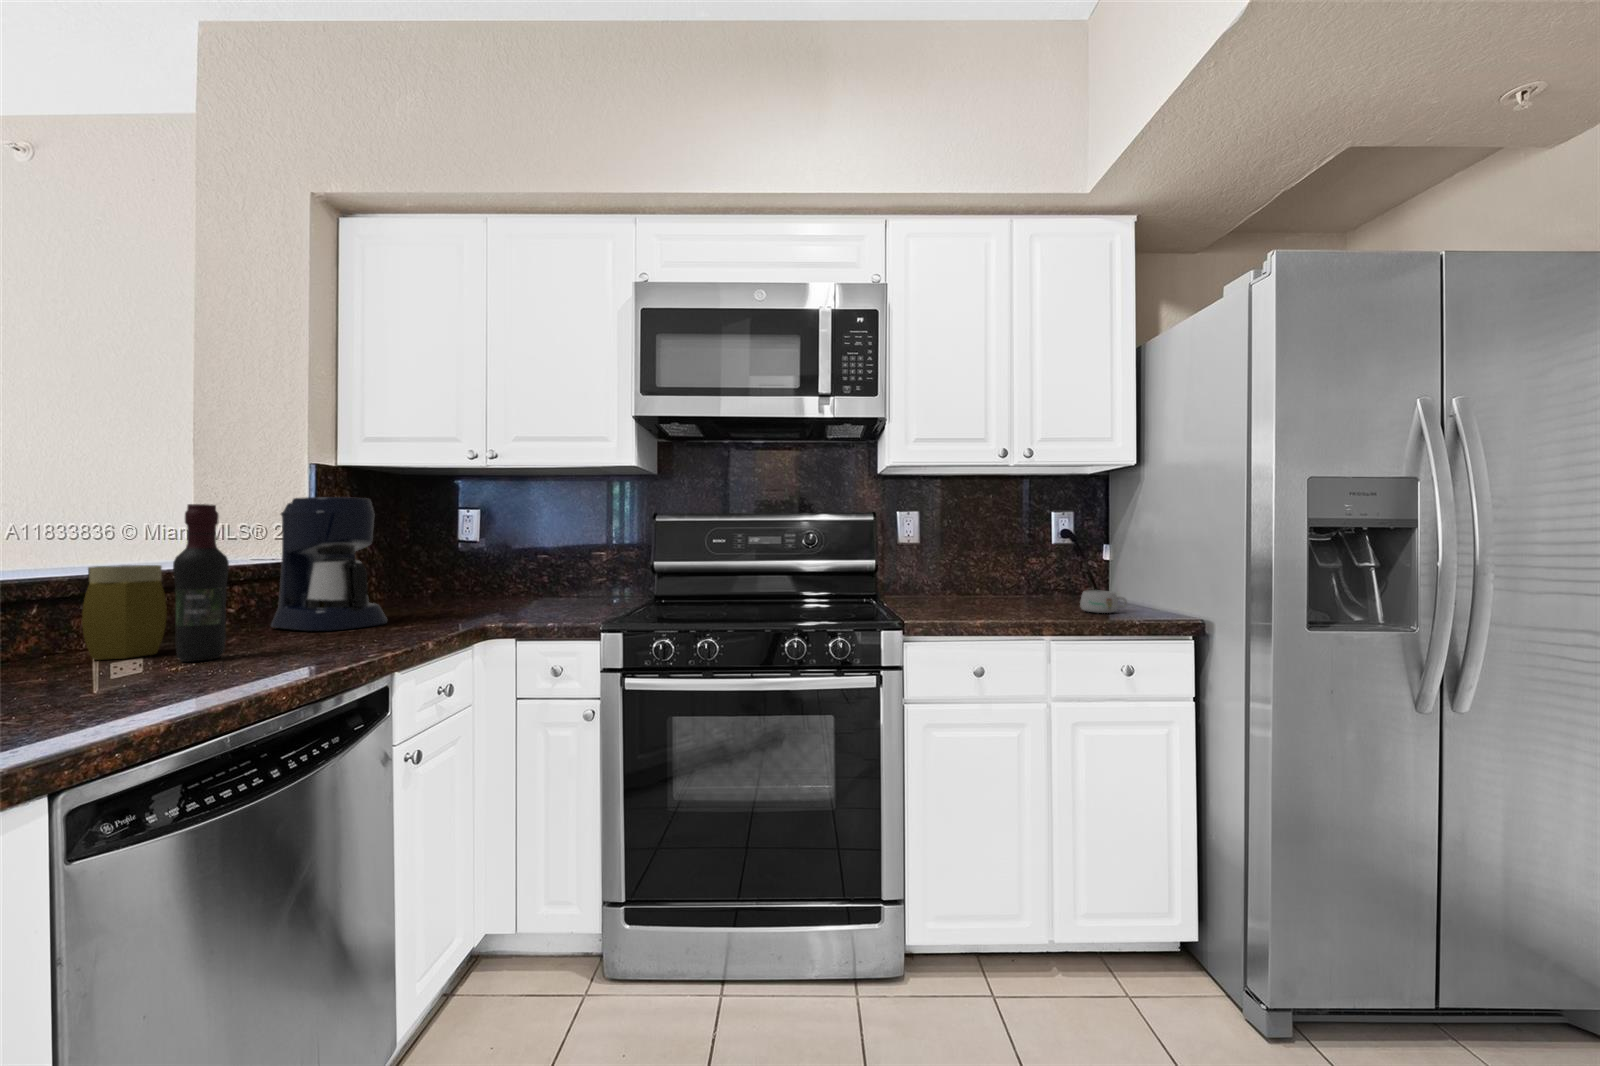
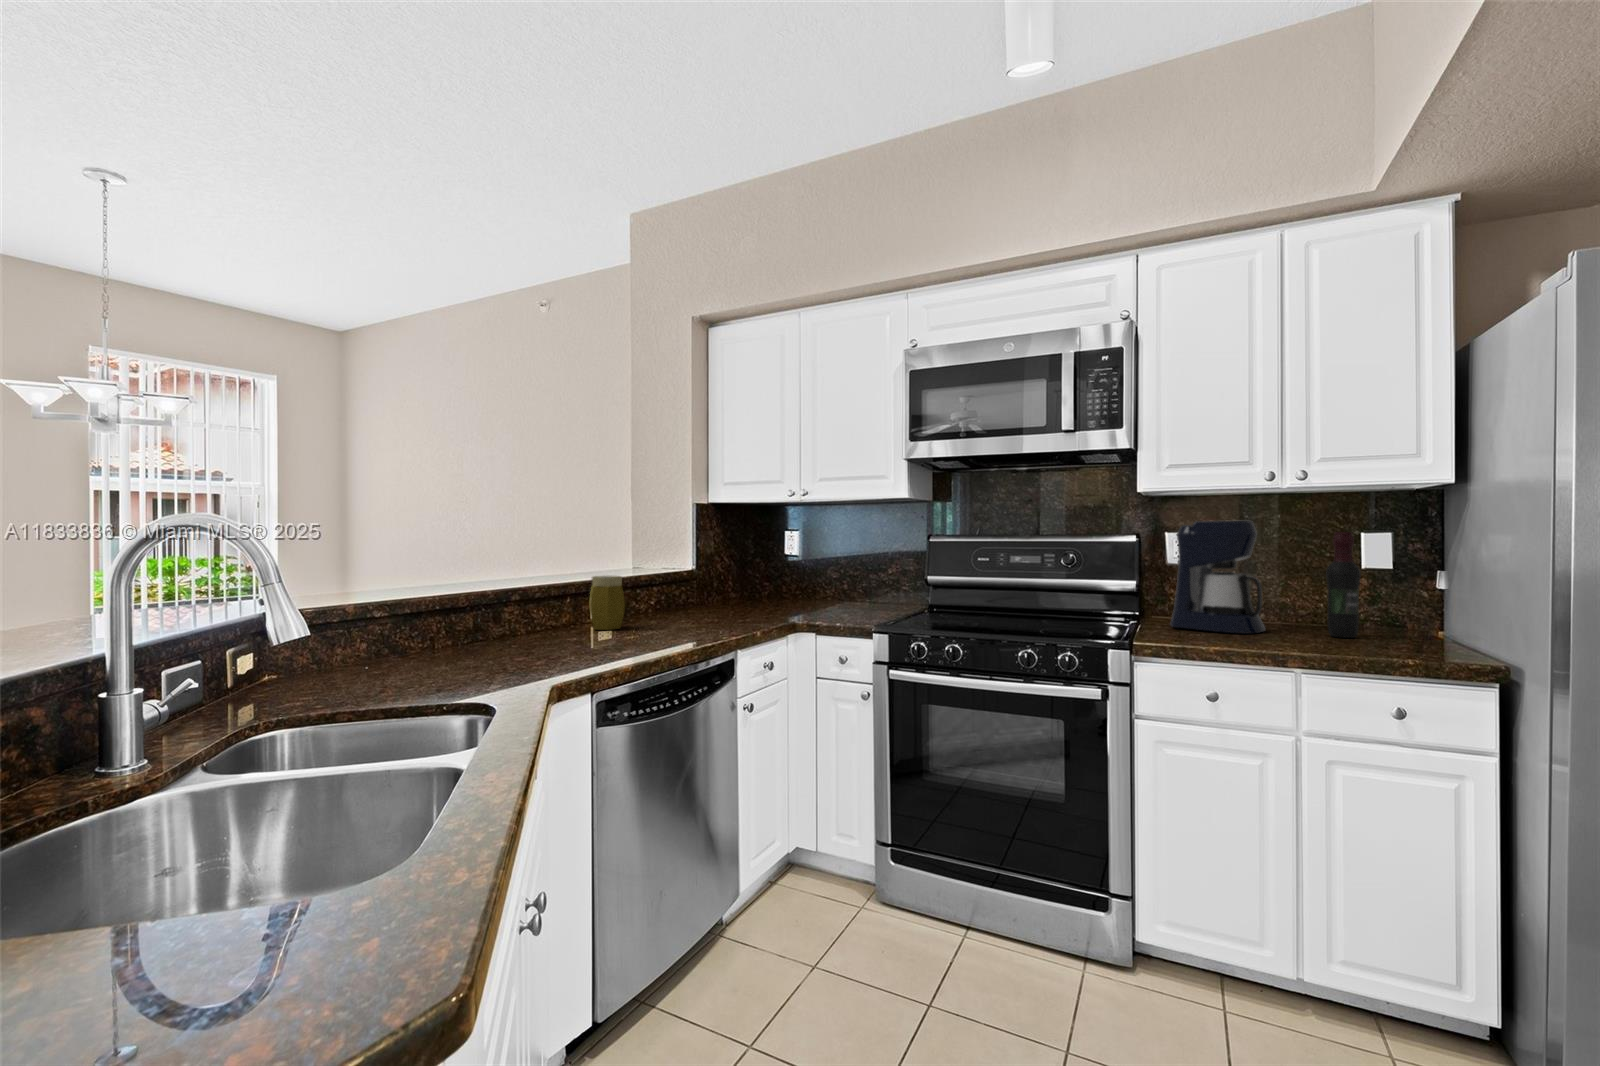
coffee maker: present [271,497,387,631] -> present [1171,521,1265,634]
wine bottle: present [173,504,229,662] -> present [1326,532,1361,638]
mug: present [1080,590,1127,613] -> none [1350,625,1410,650]

